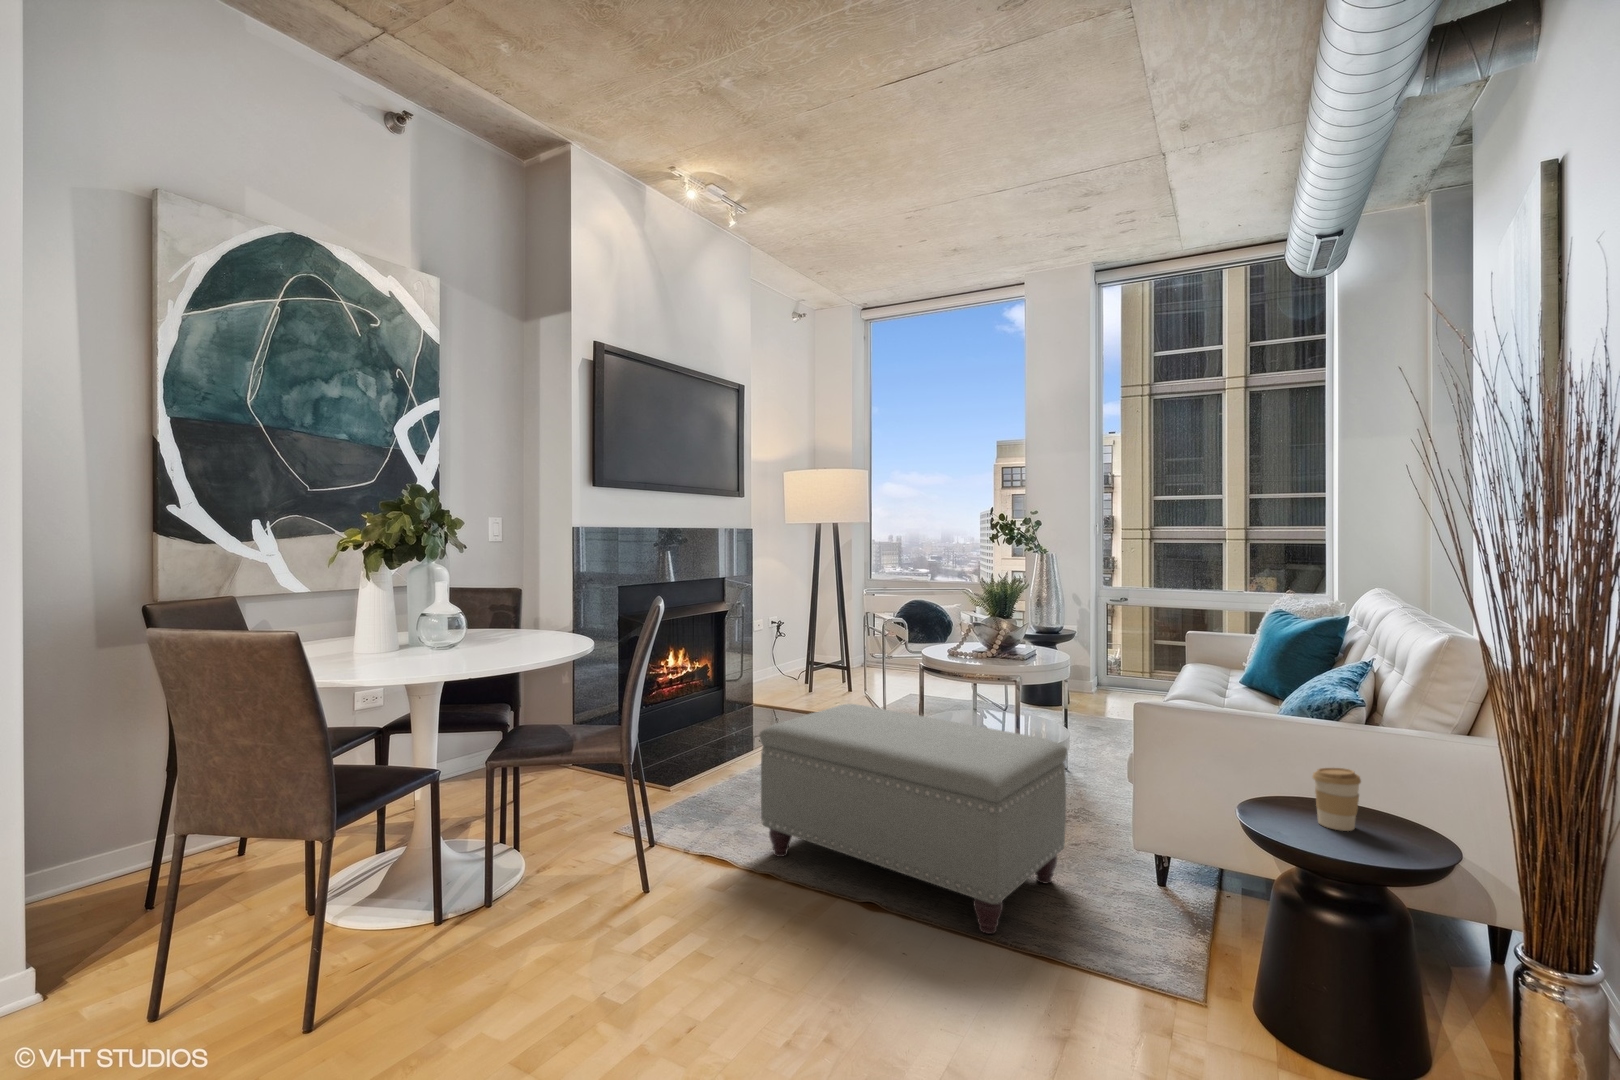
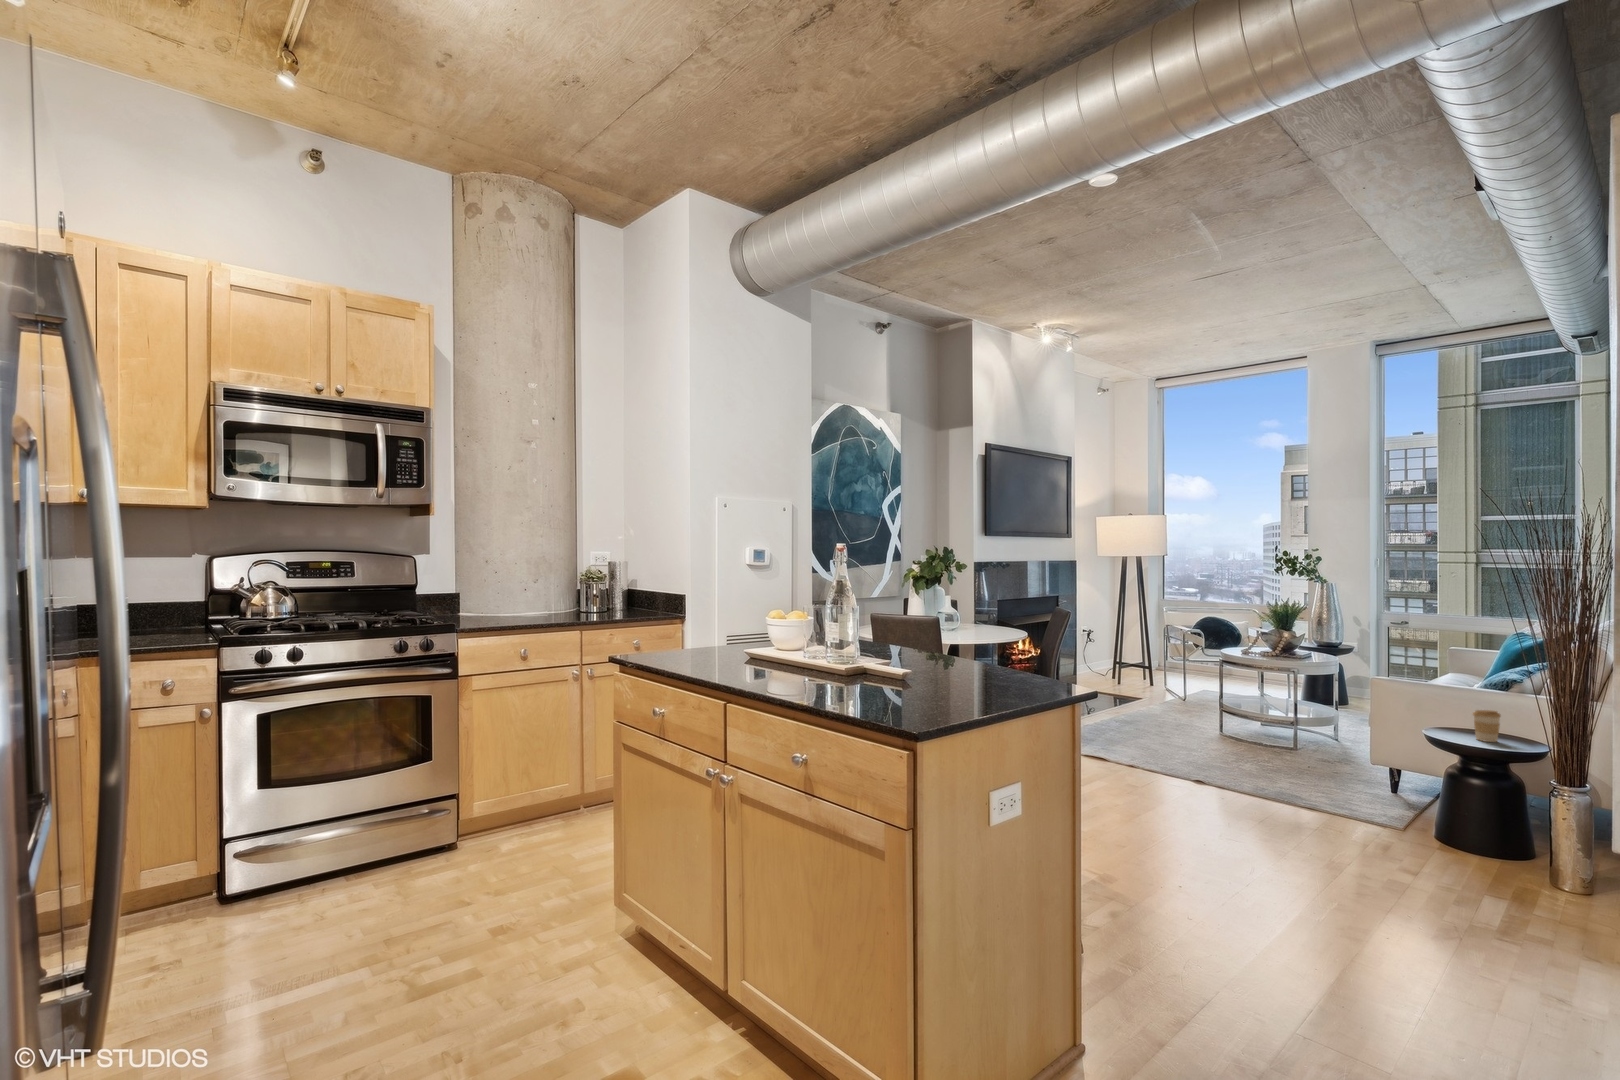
ottoman: present [760,704,1067,934] -> none [1122,678,1328,799]

